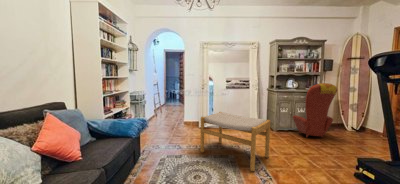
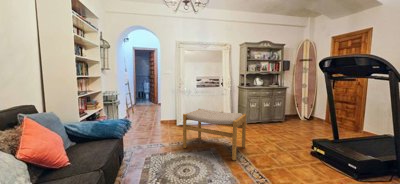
armchair: present [293,83,337,137] -> none [260,81,295,129]

